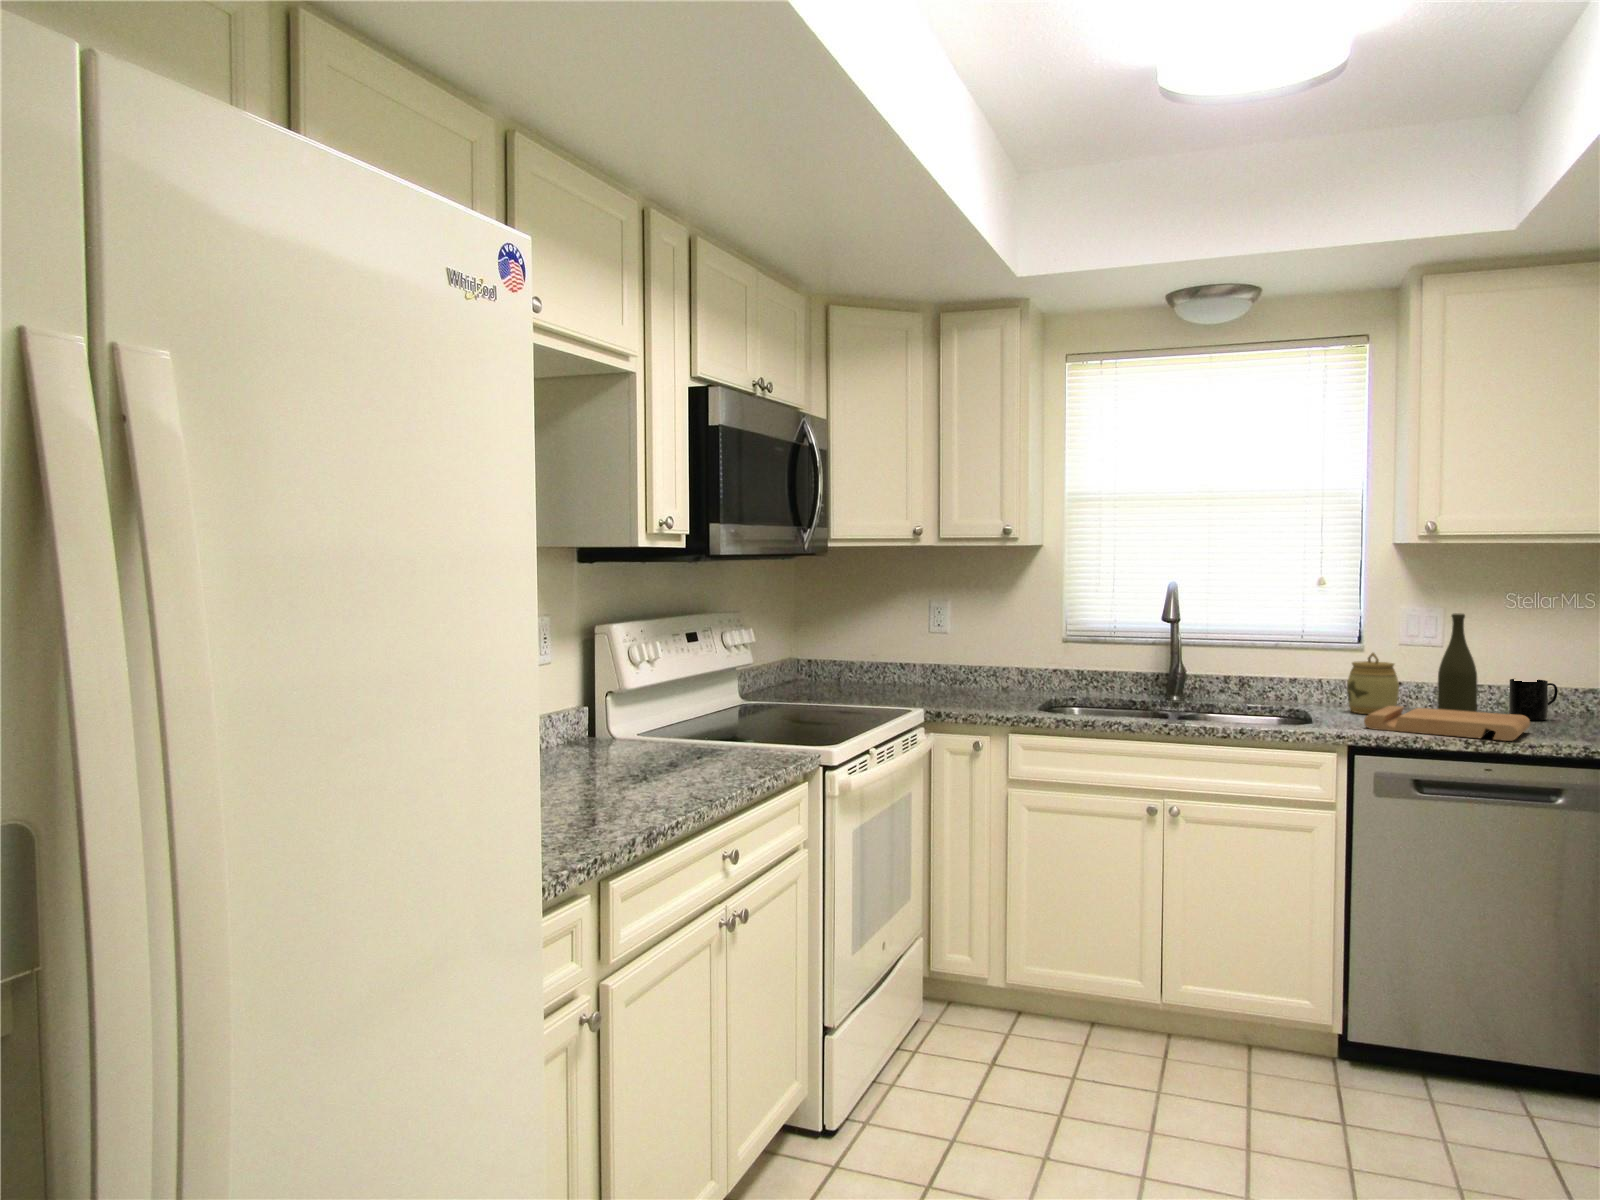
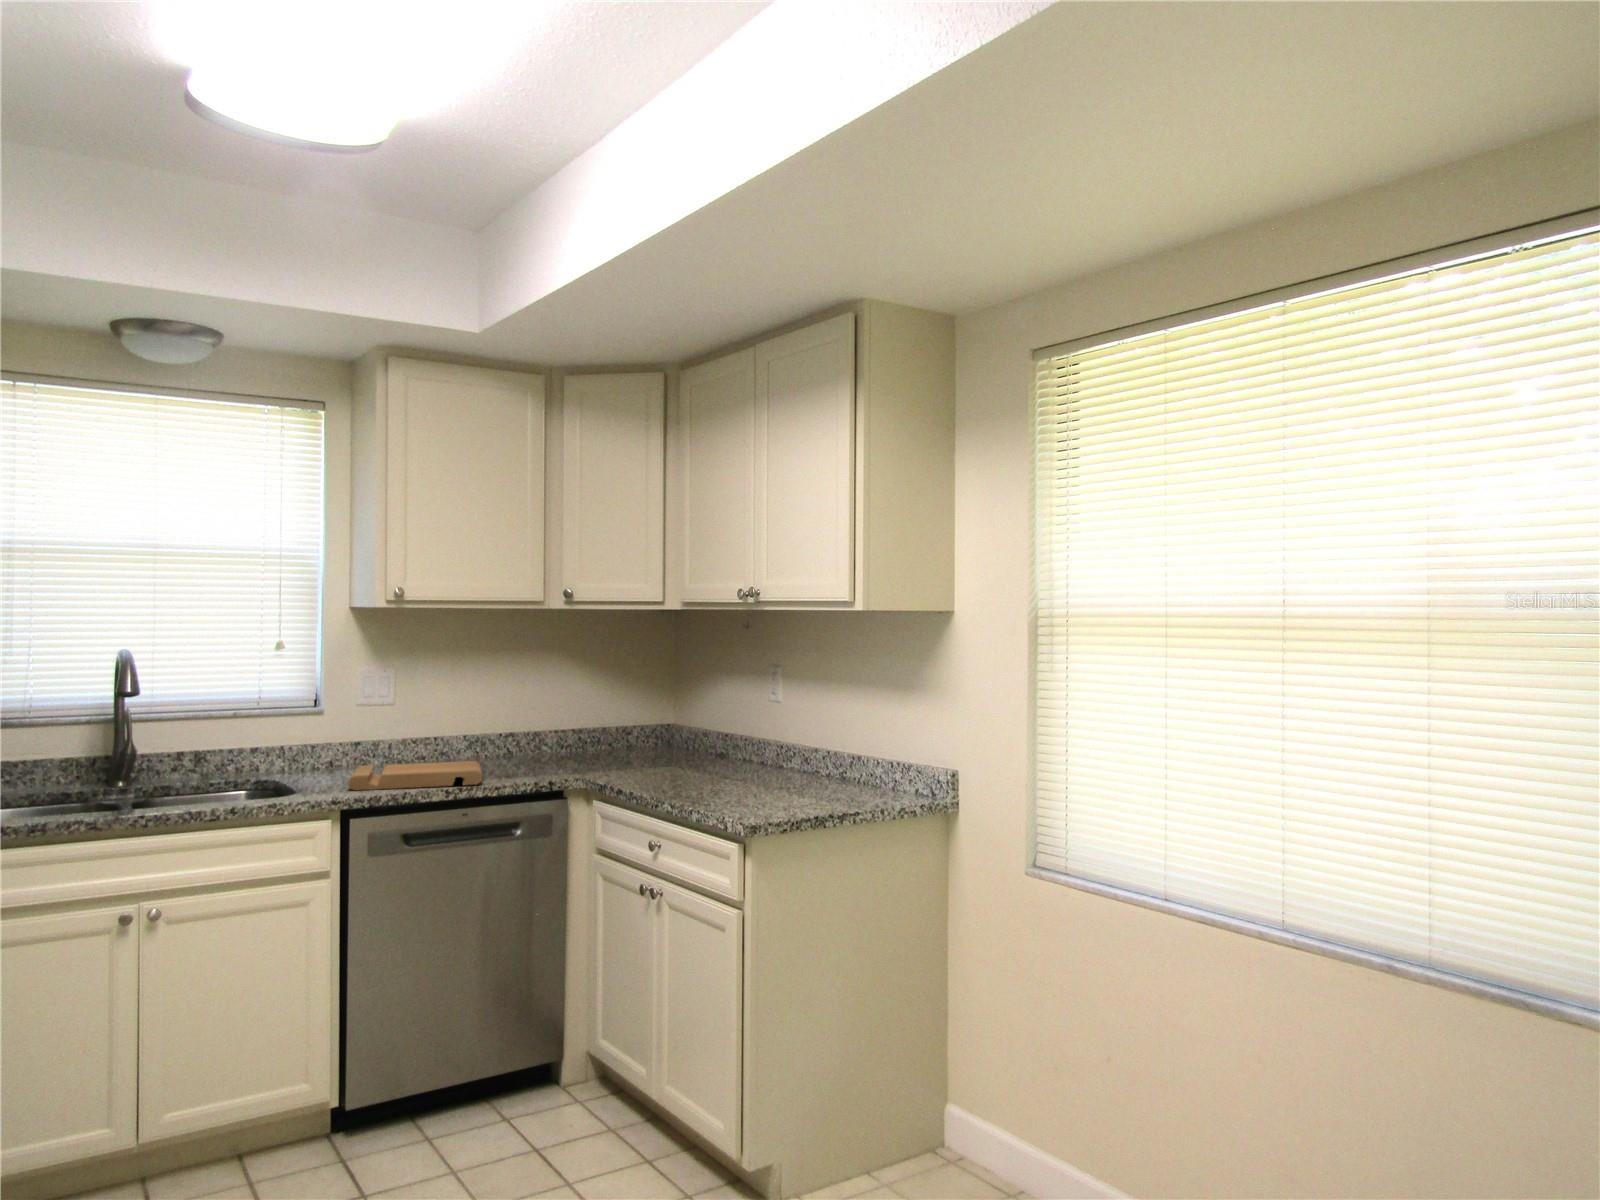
bottle: present [1438,613,1477,712] -> none [394,672,427,771]
jar: present [1347,653,1399,714] -> none [312,714,360,778]
mug: present [1509,679,1558,720] -> none [450,728,485,766]

